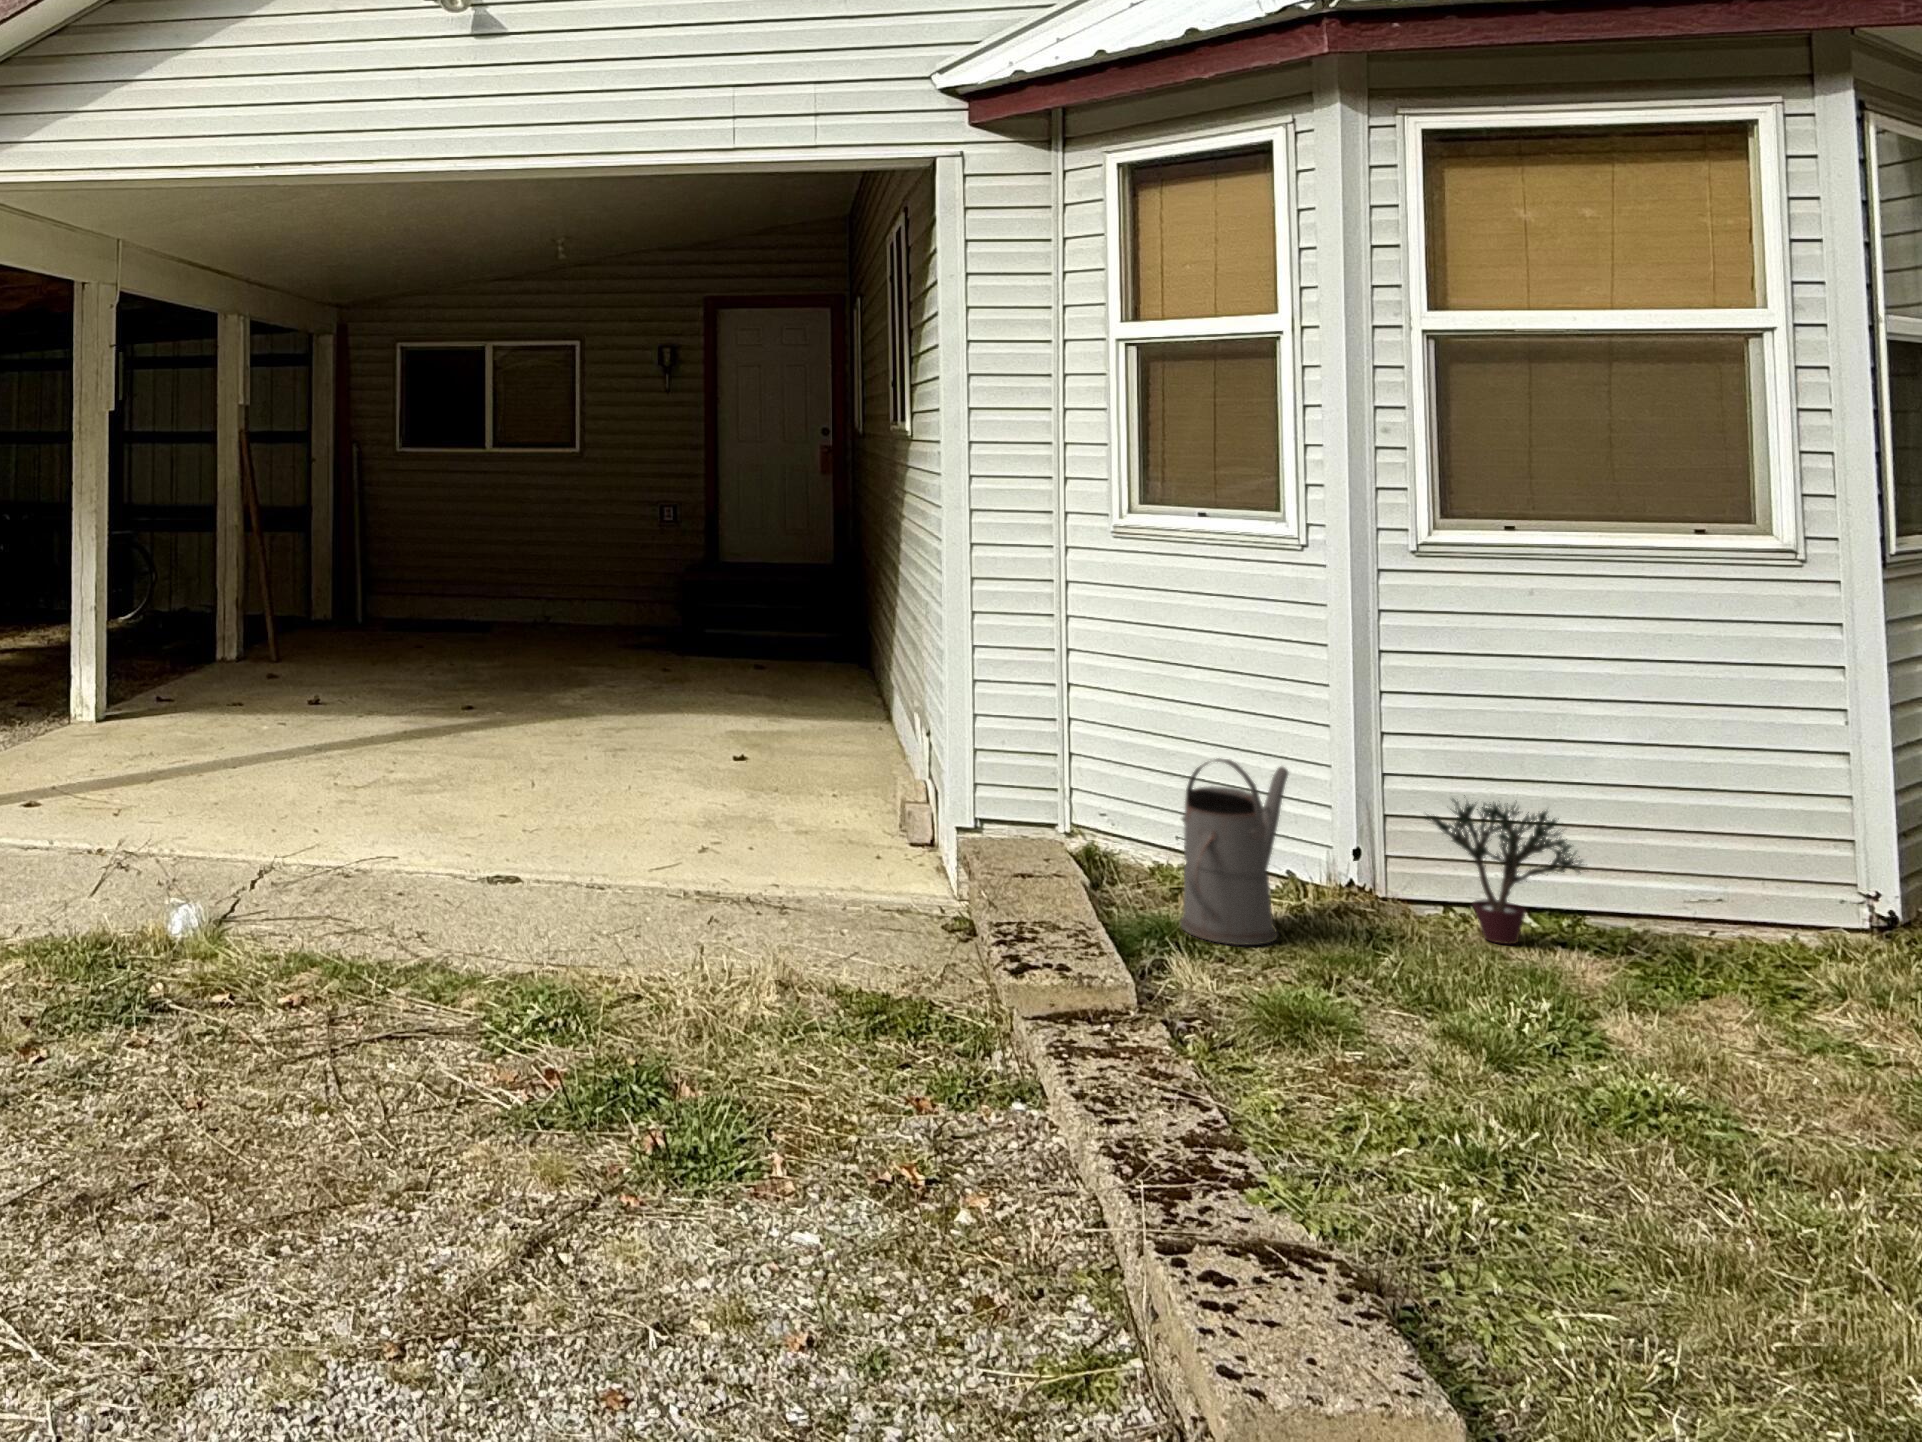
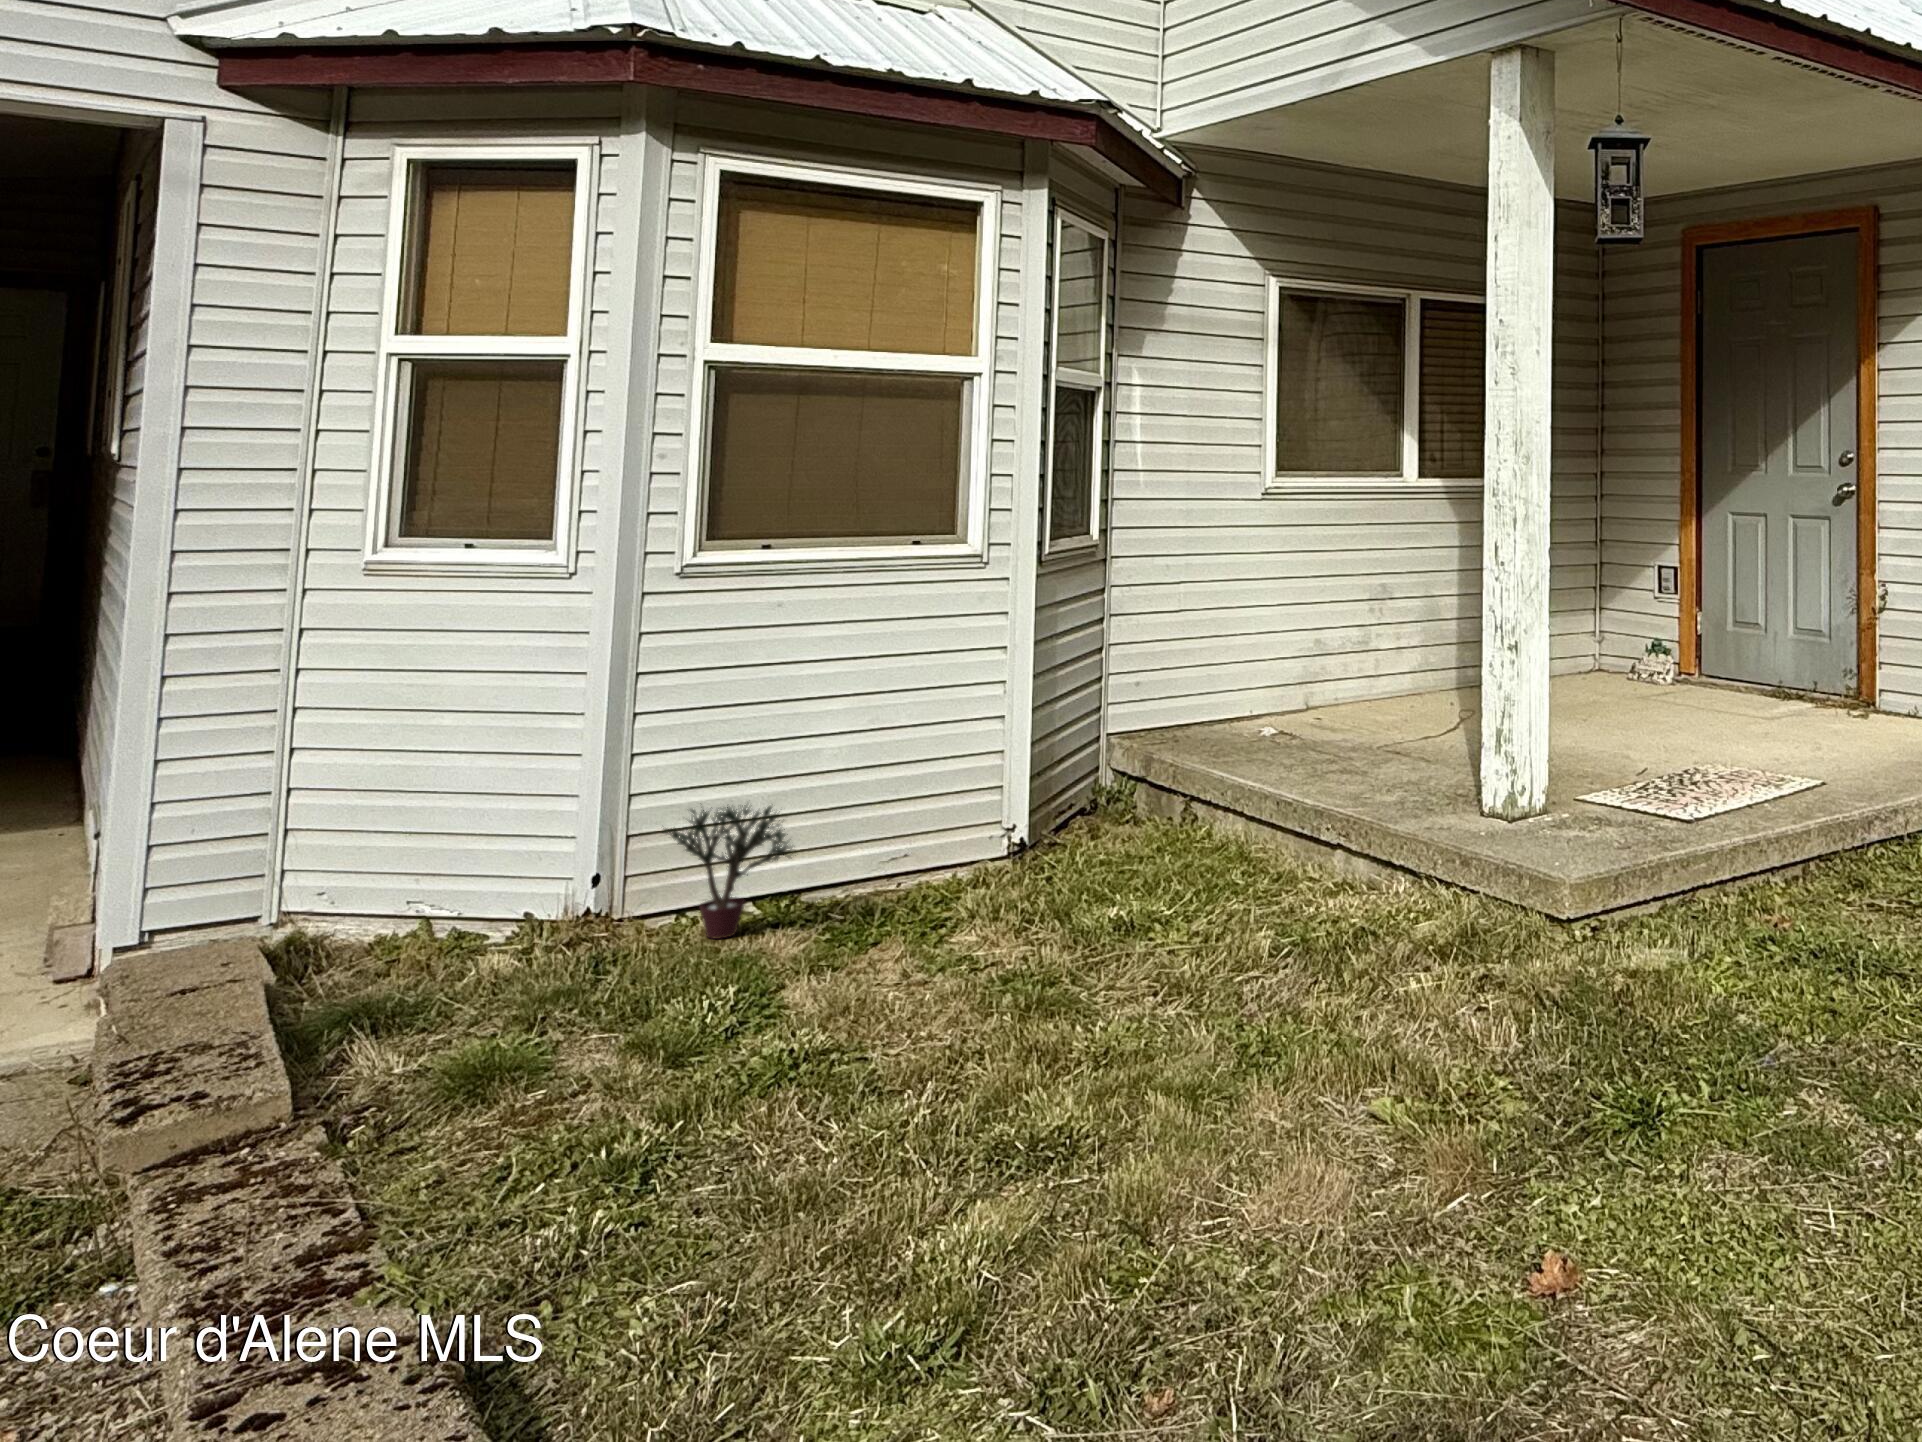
watering can: present [1180,759,1288,945] -> none [386,805,534,1011]

